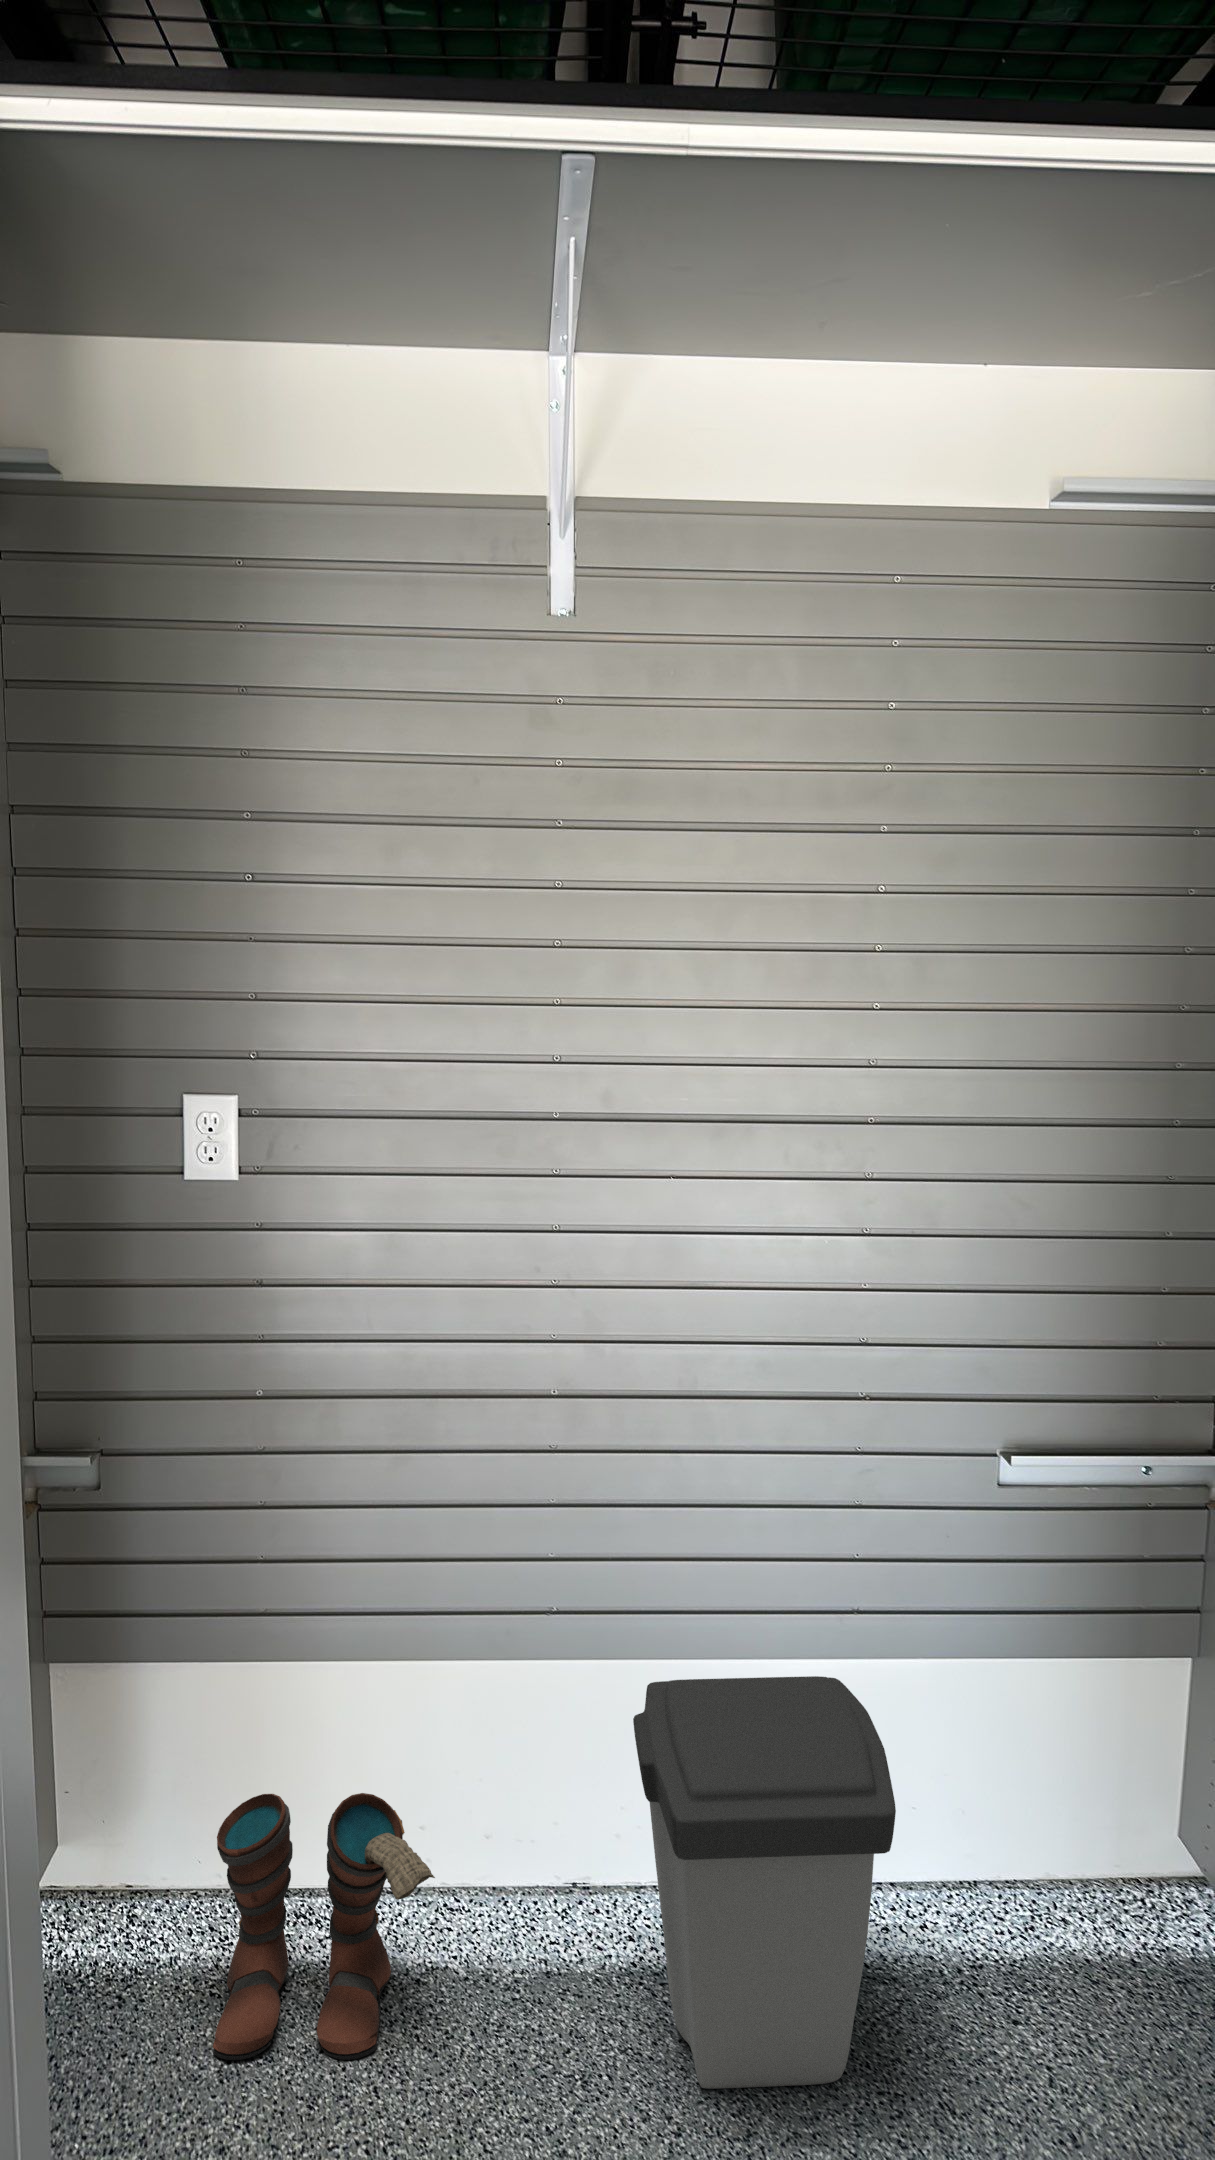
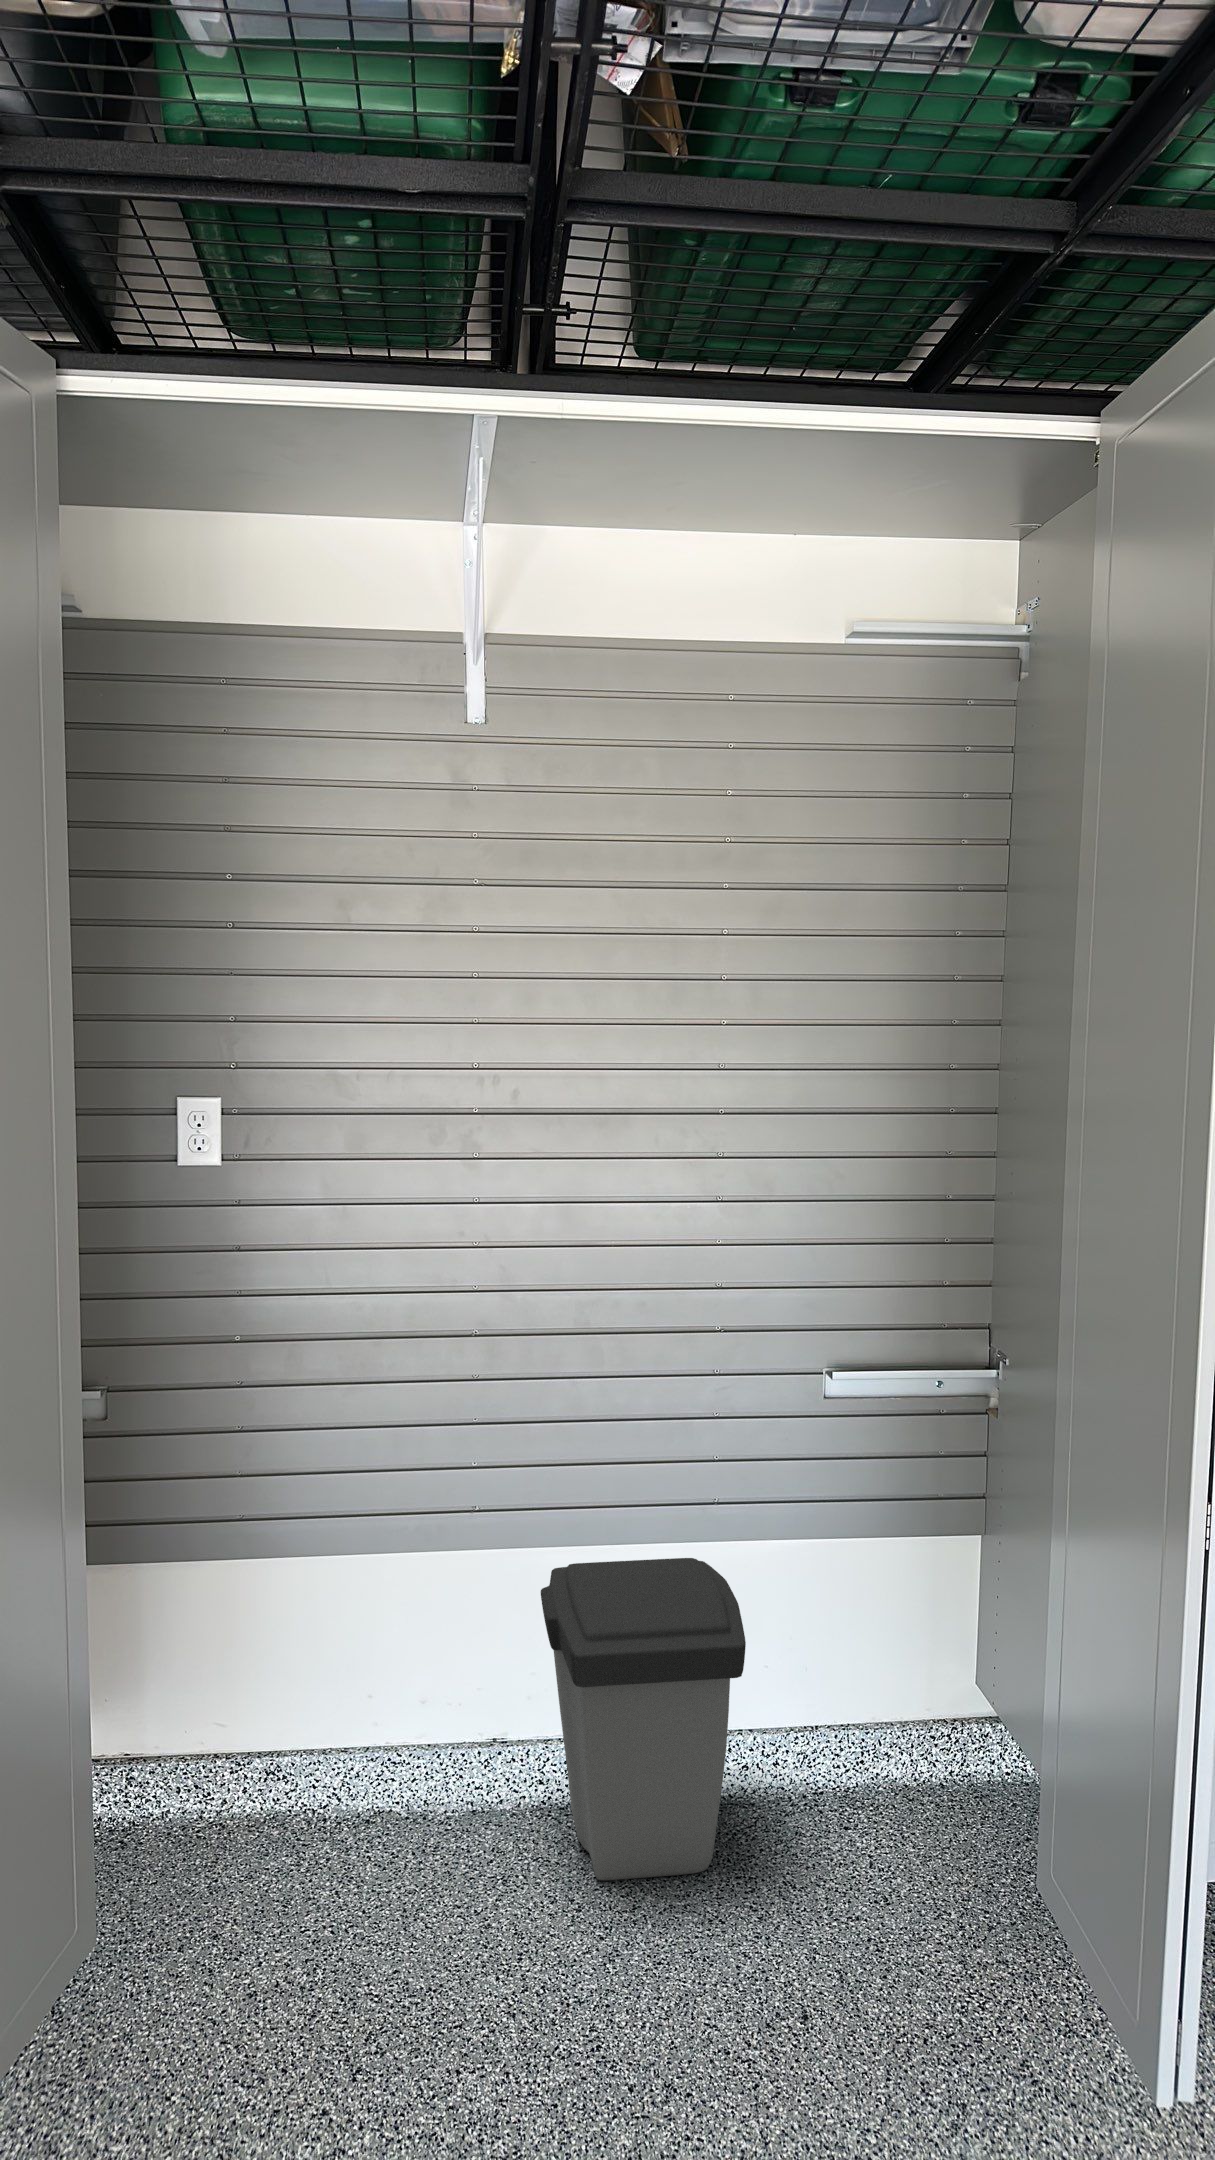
boots: present [213,1793,435,2060] -> none [201,1663,383,1879]

